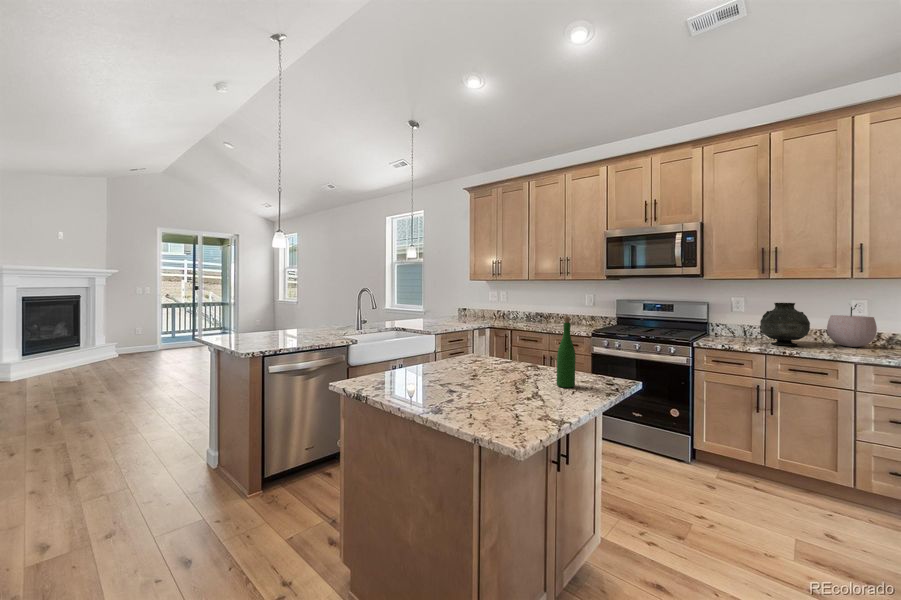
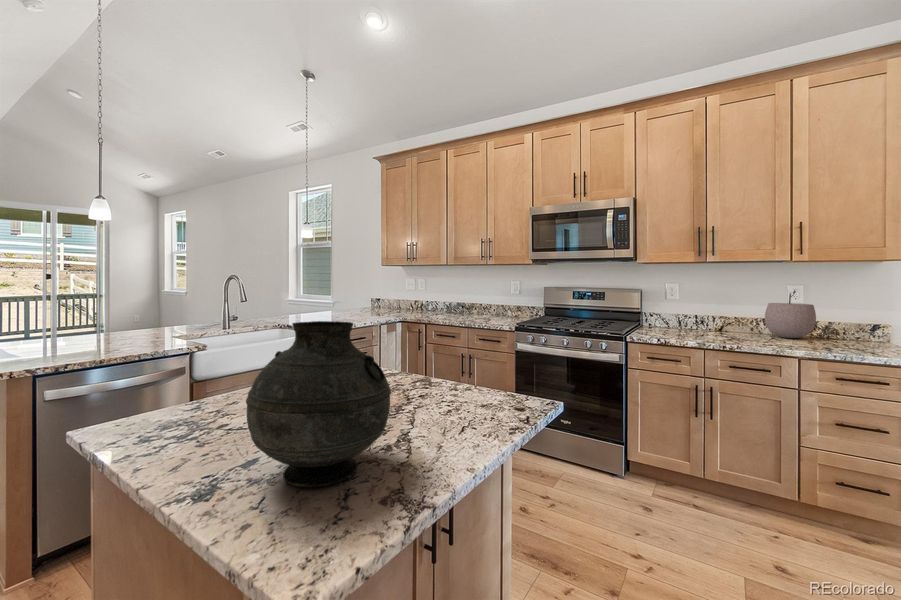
vase: present [760,303,810,345] -> present [246,321,391,487]
wine bottle: present [557,316,575,388] -> none [441,310,469,422]

